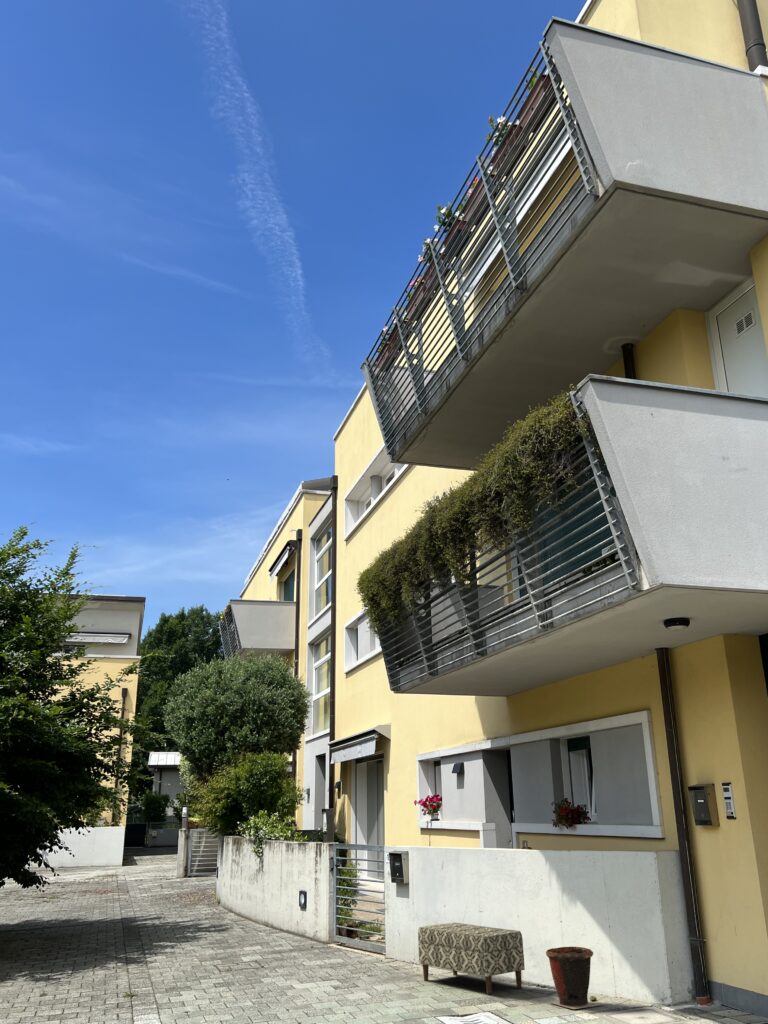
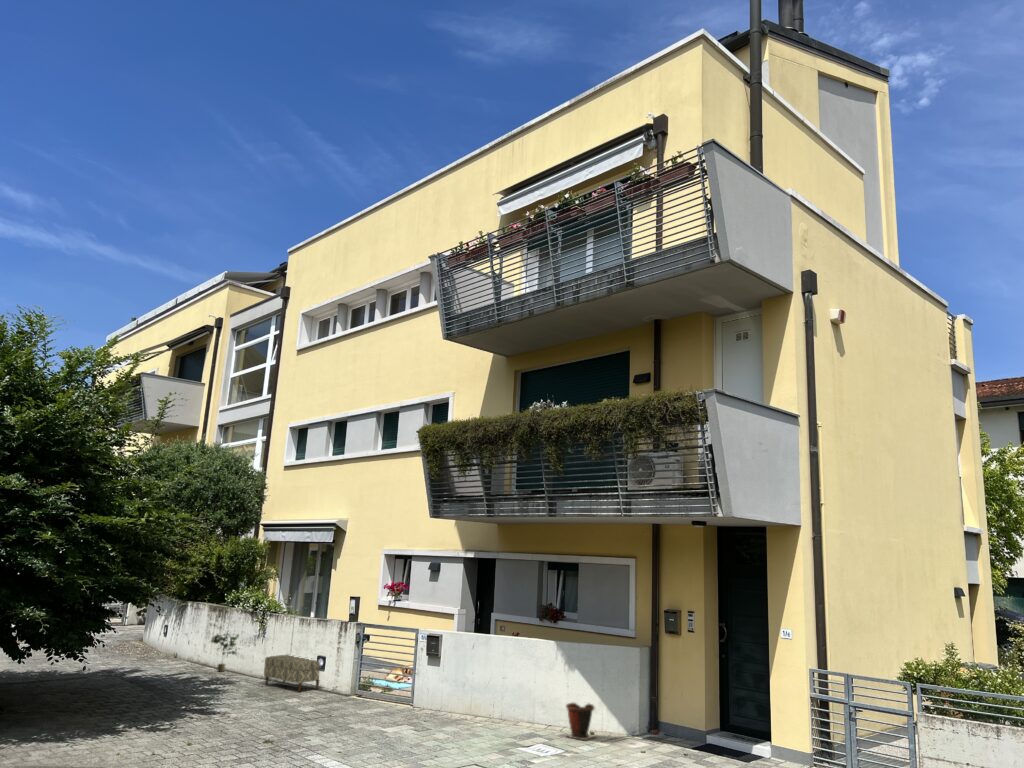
potted plant: none [216,869,252,918] -> present [211,634,239,672]
bench: present [418,923,525,995] -> present [264,655,320,692]

